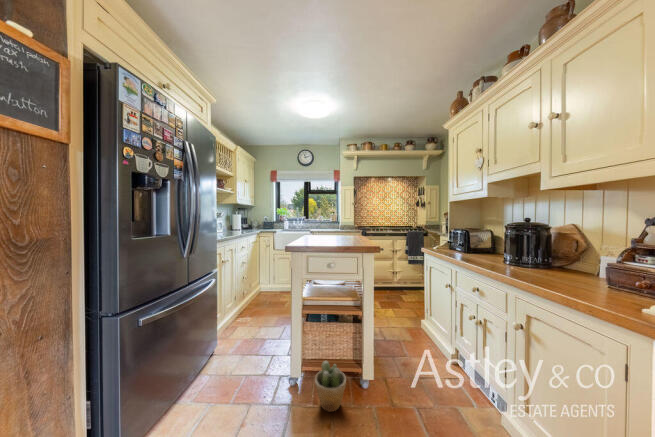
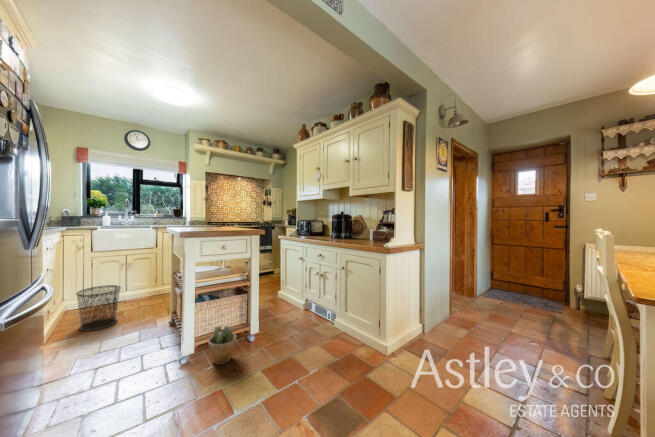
waste bin: none [246,284,275,322] -> present [76,285,121,331]

